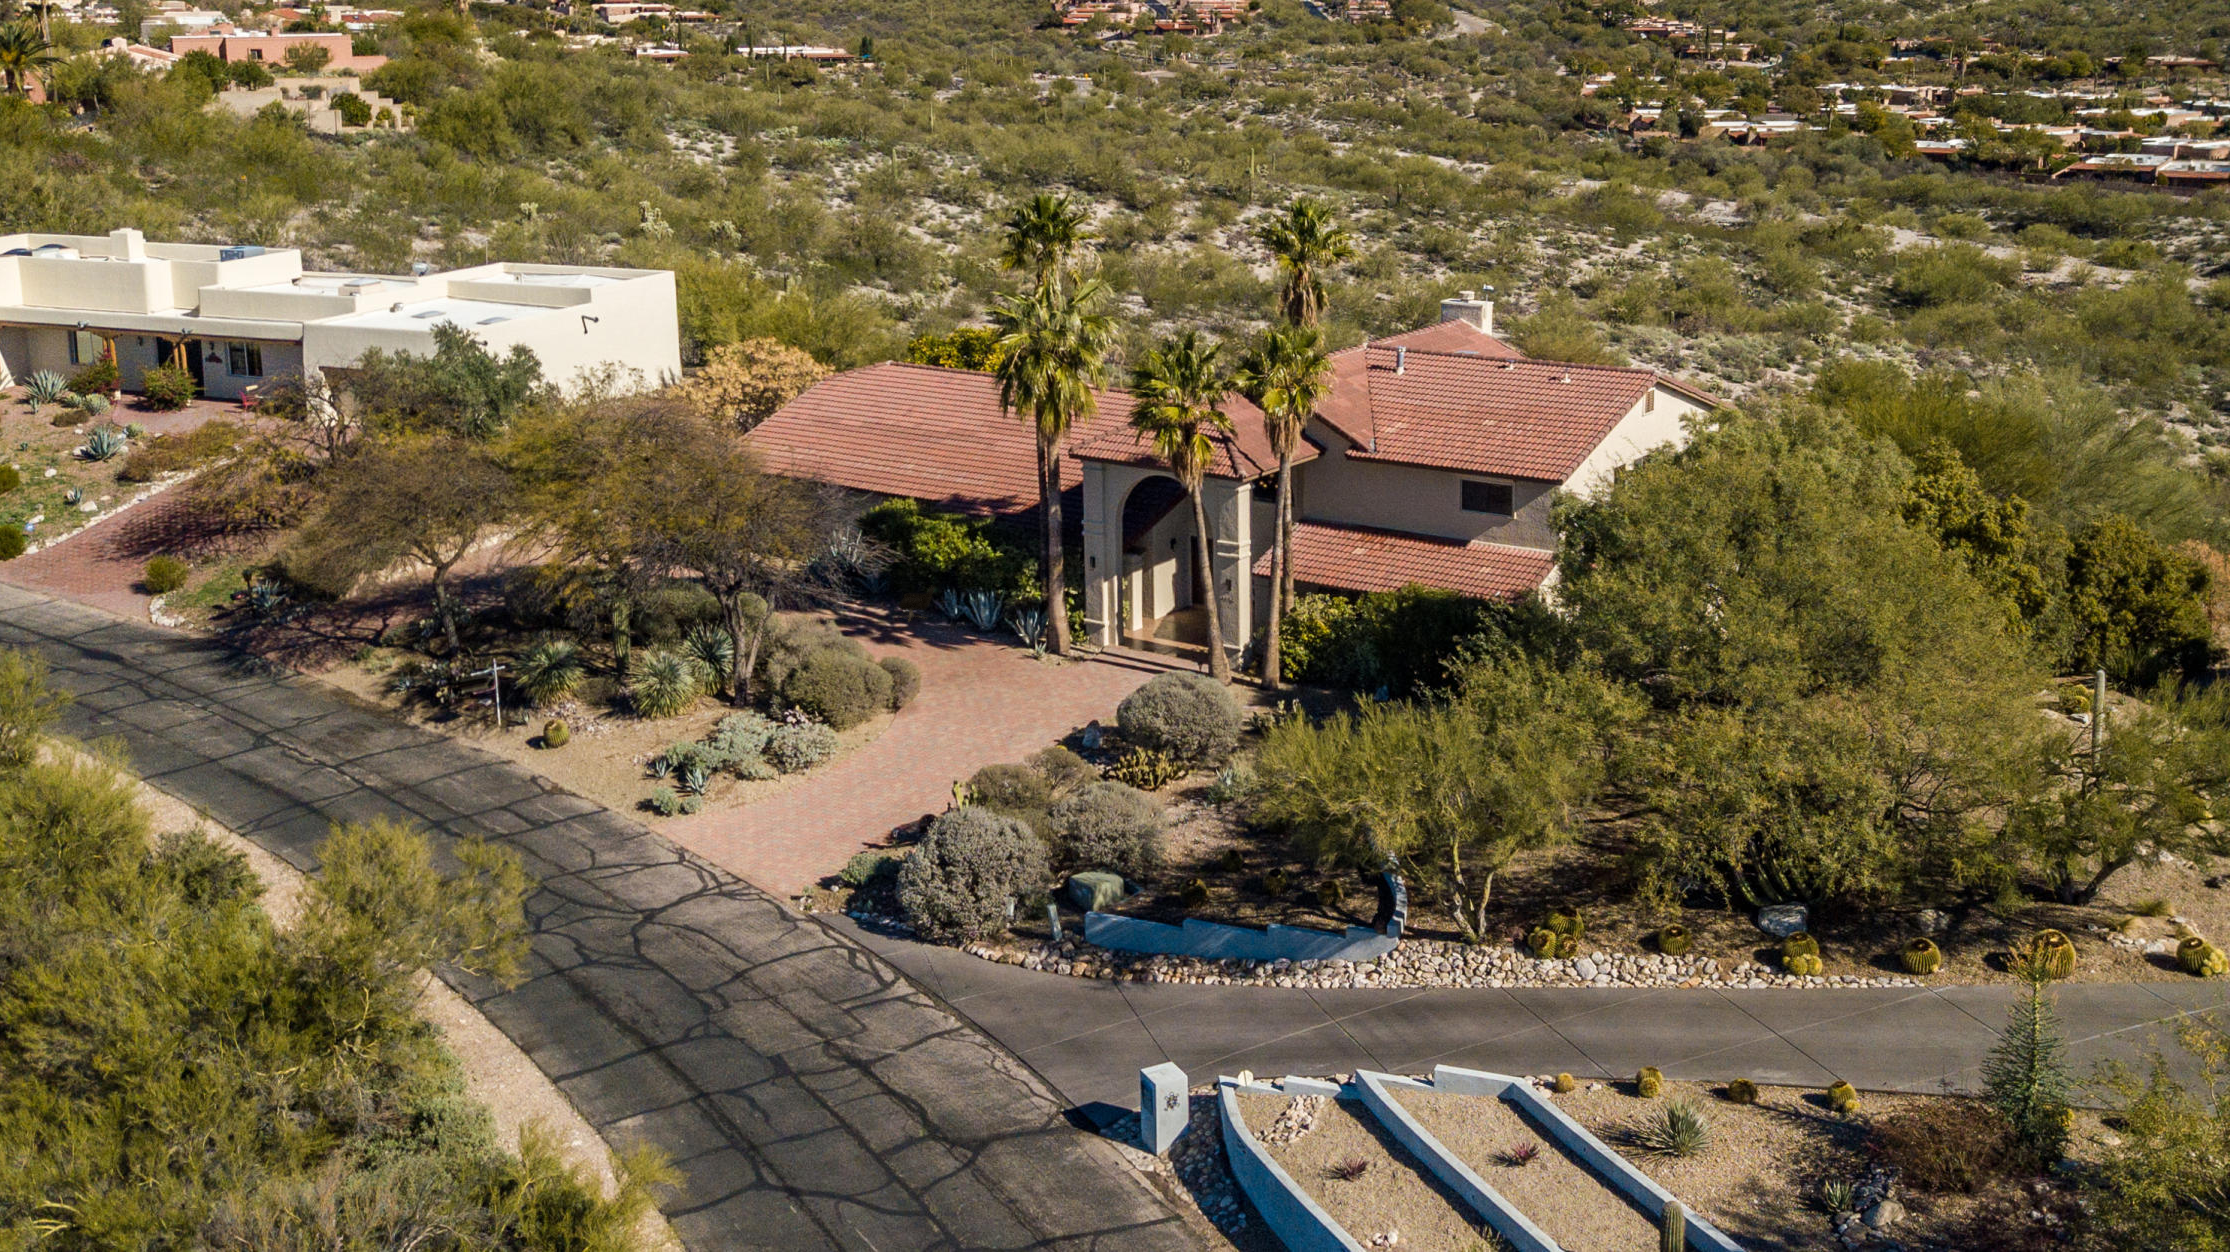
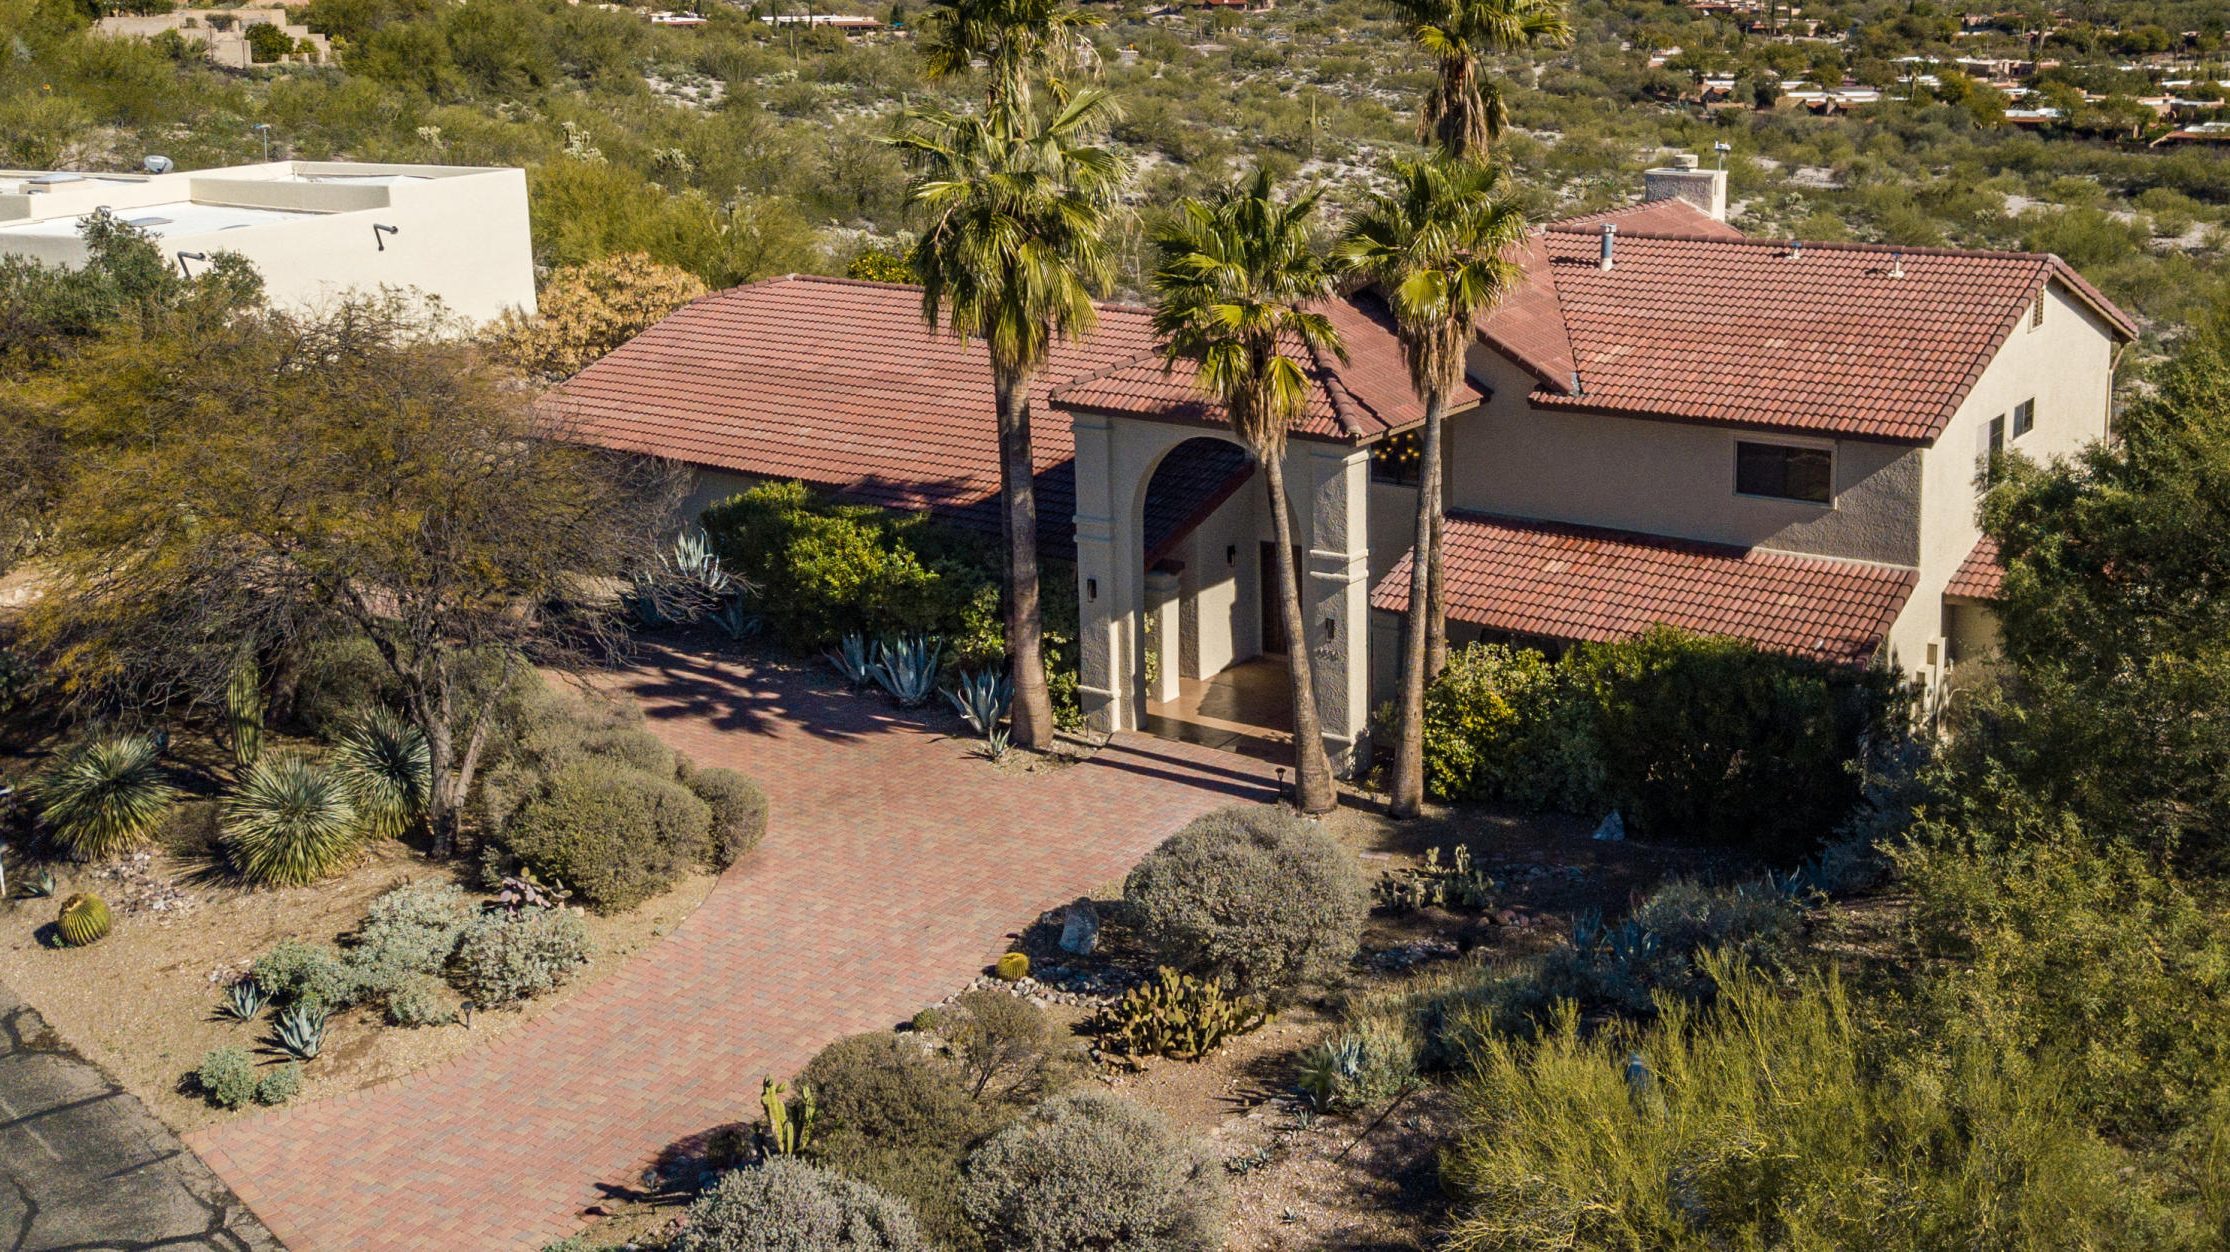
lounge chair: present [899,585,934,618] -> none [760,625,829,688]

